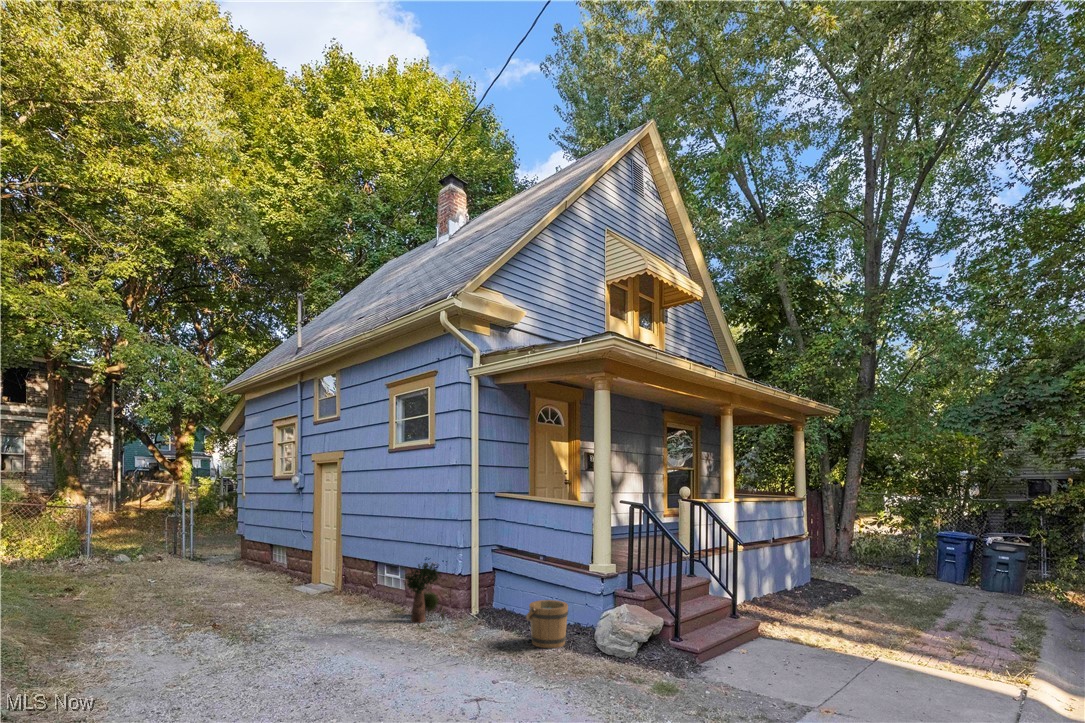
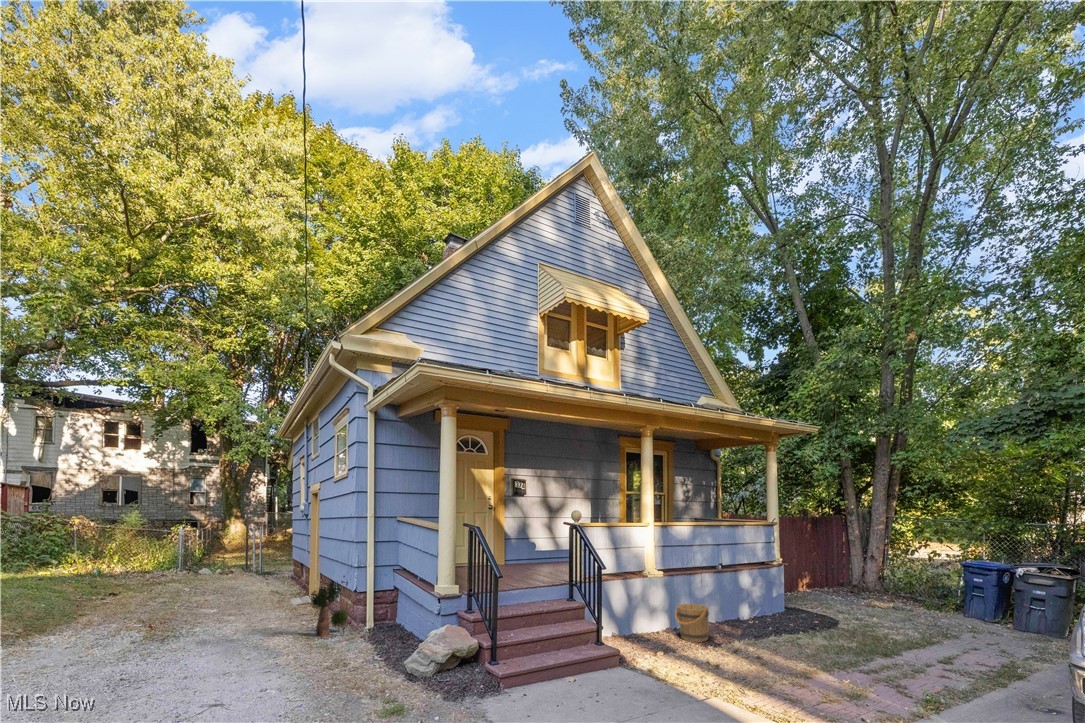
bucket: present [526,600,568,648] -> present [675,604,709,642]

